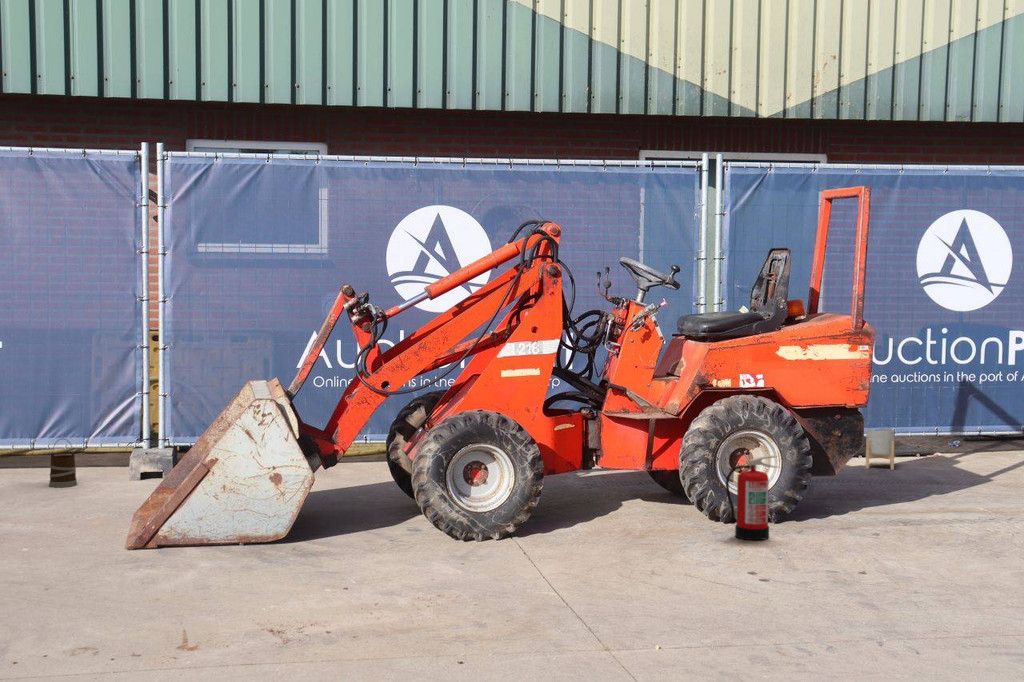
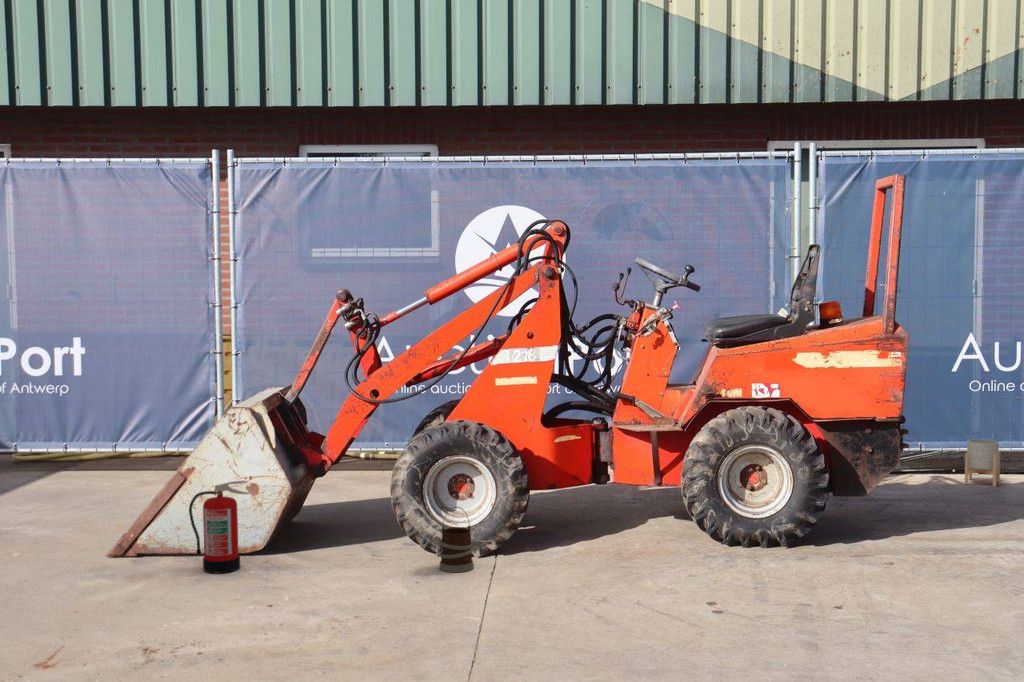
wooden bucket: present [49,438,77,487] -> present [439,507,474,572]
fire extinguisher: present [726,455,778,540] -> present [189,481,252,573]

